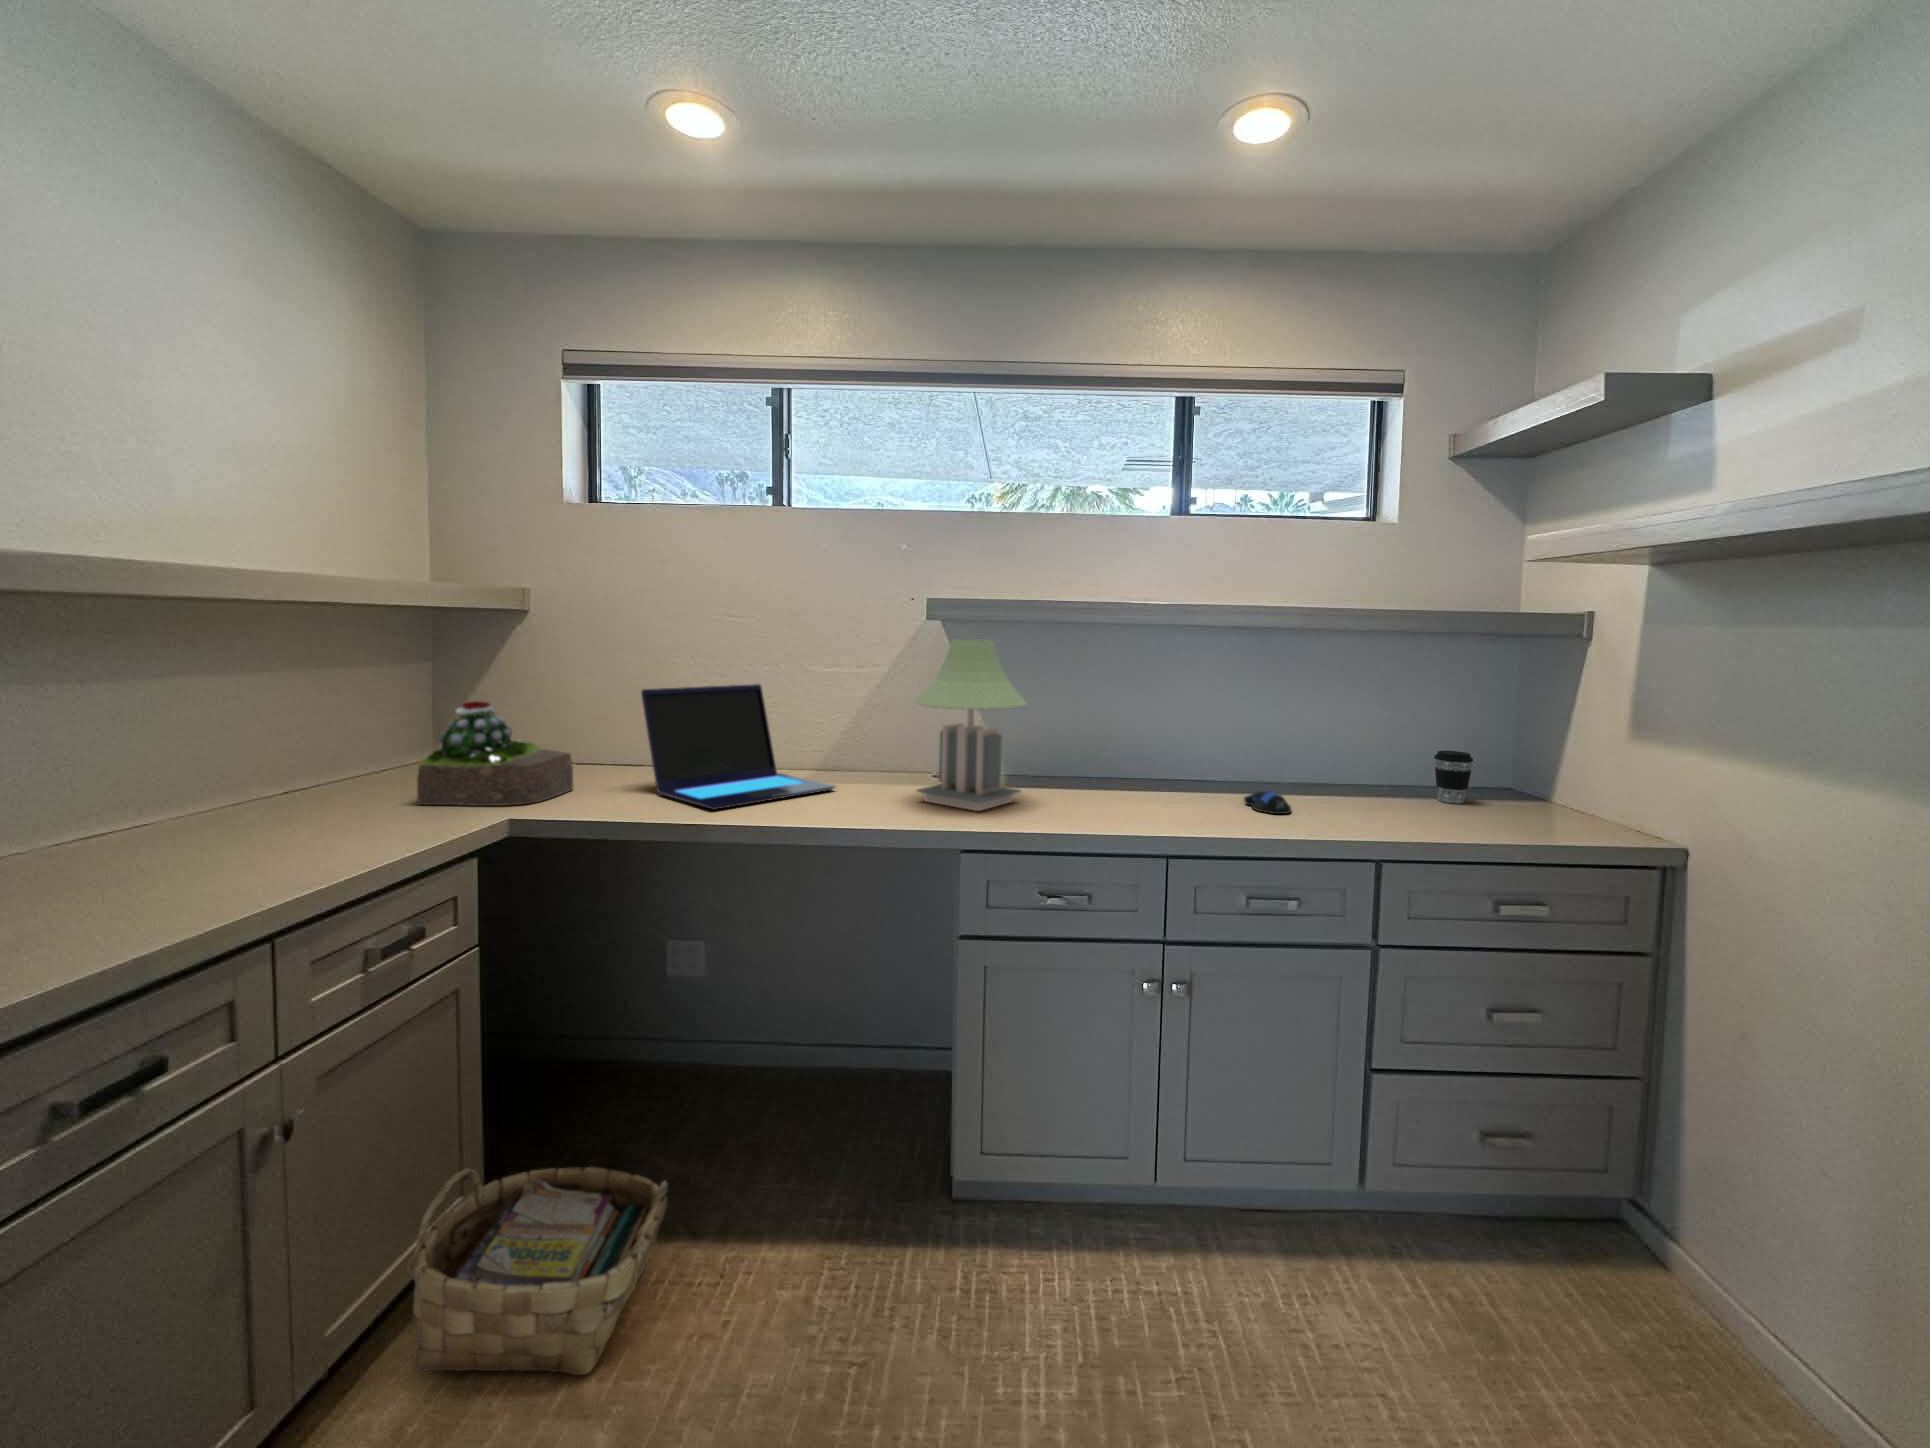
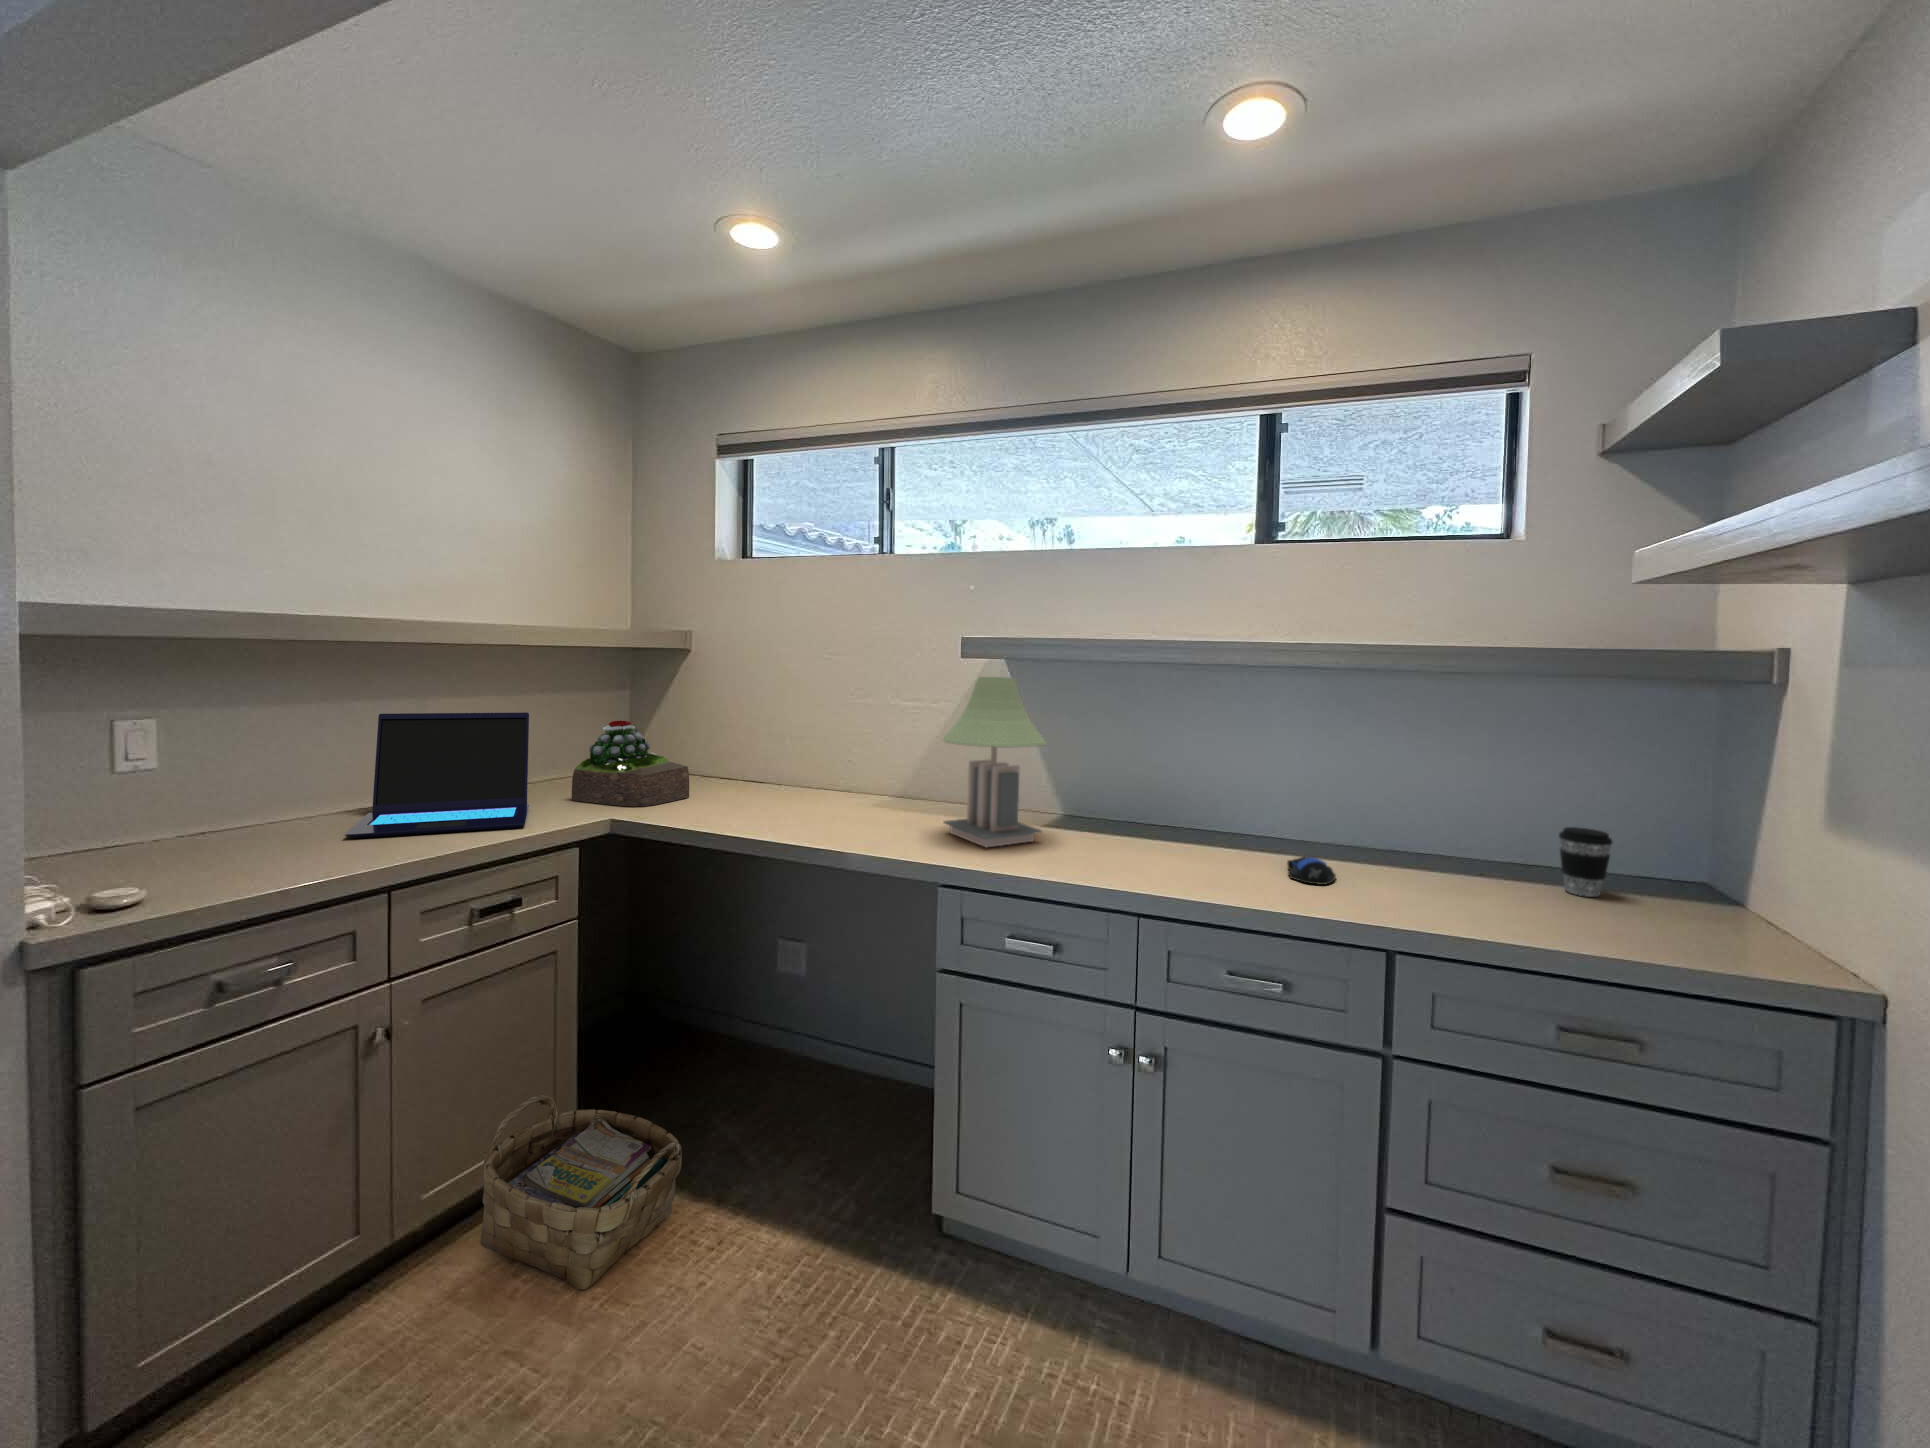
laptop: present [641,684,835,810] -> present [345,712,529,838]

